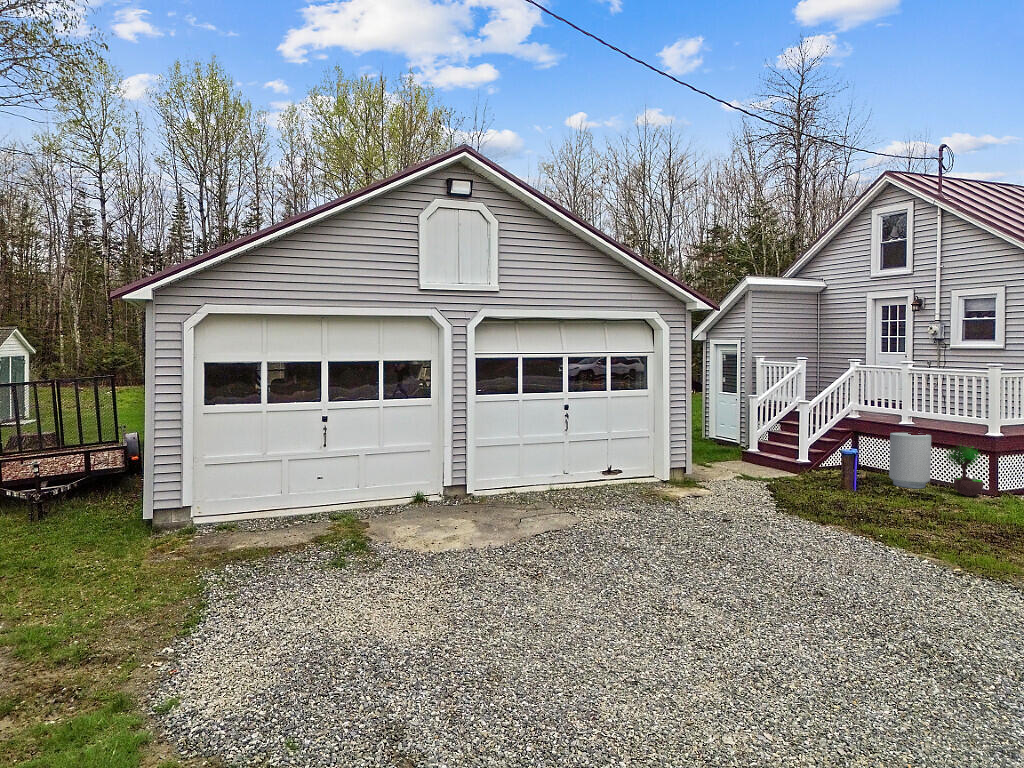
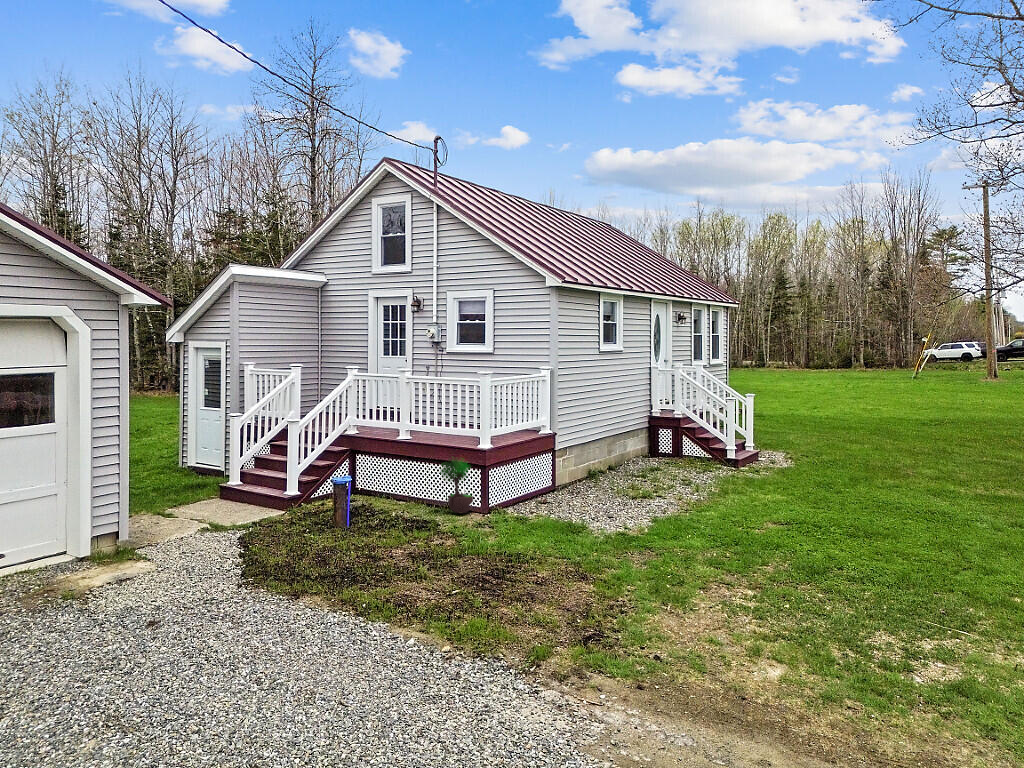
trash can: present [889,433,931,488] -> none [387,448,427,512]

